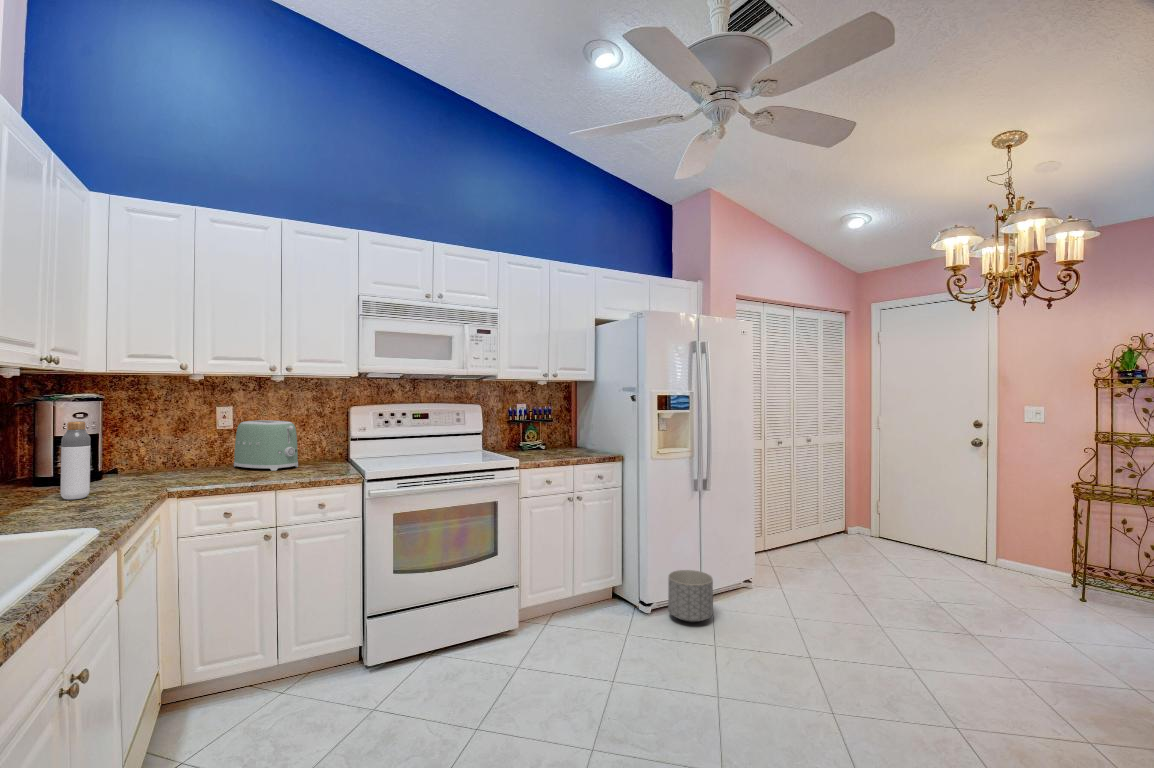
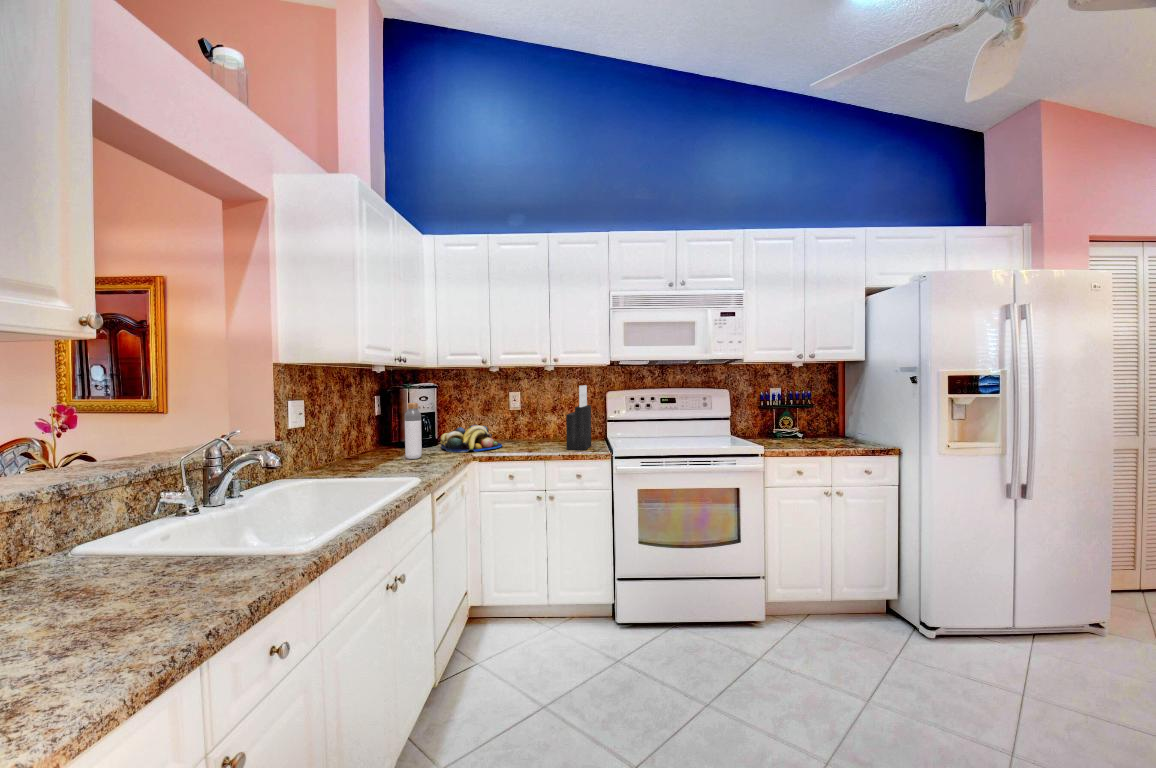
knife block: none [303,400,334,475] -> present [566,385,591,450]
toaster: present [234,420,298,471] -> none [522,403,566,444]
fruit bowl: none [110,450,211,487] -> present [440,425,502,452]
planter: present [668,570,713,623] -> none [968,596,1043,671]

